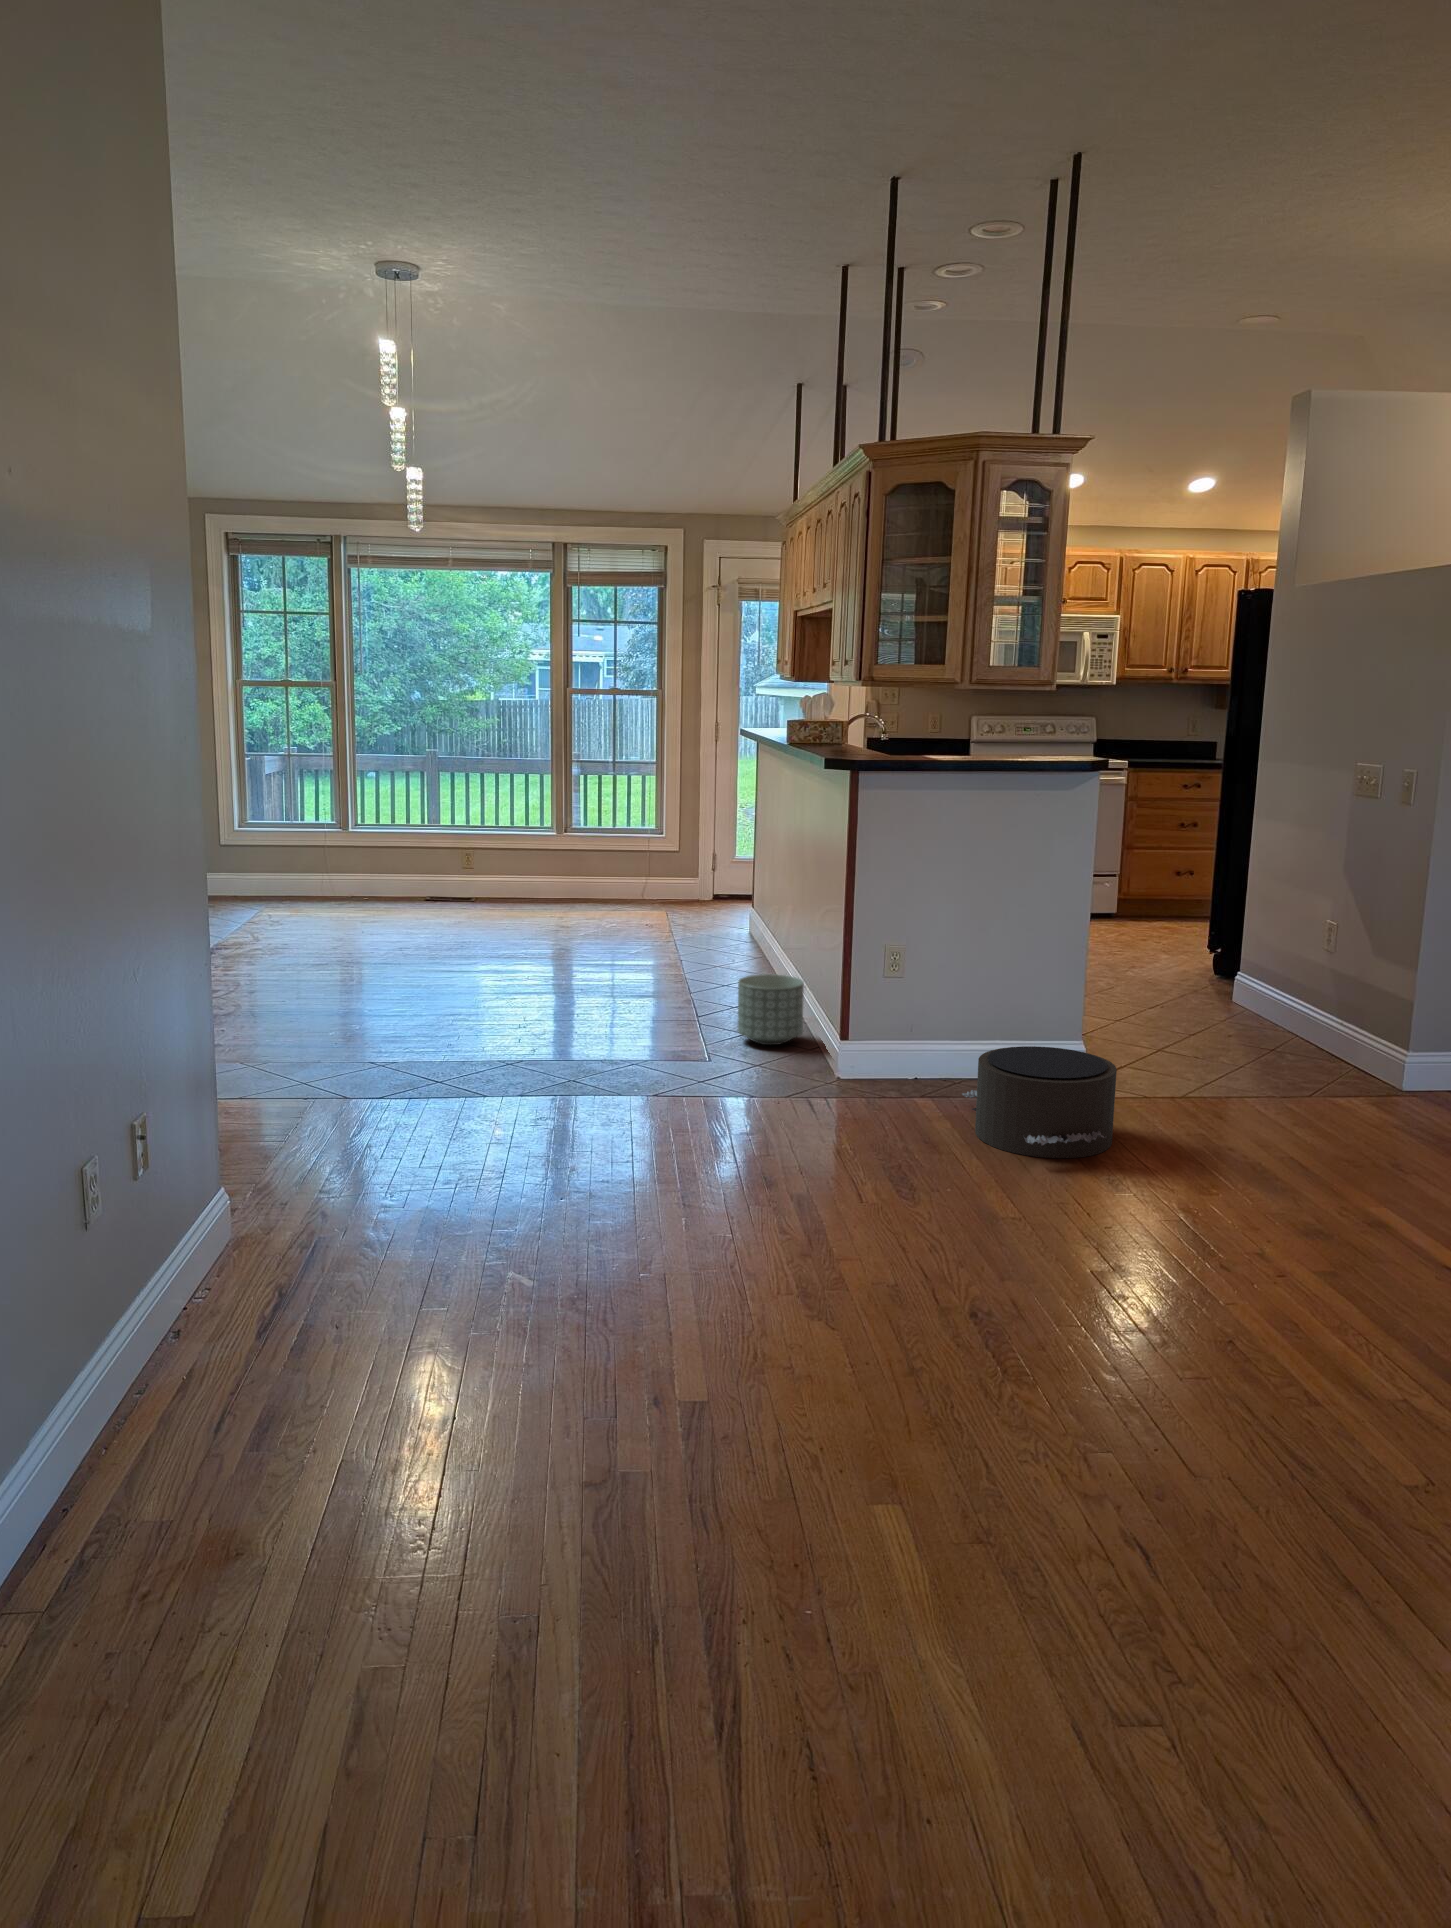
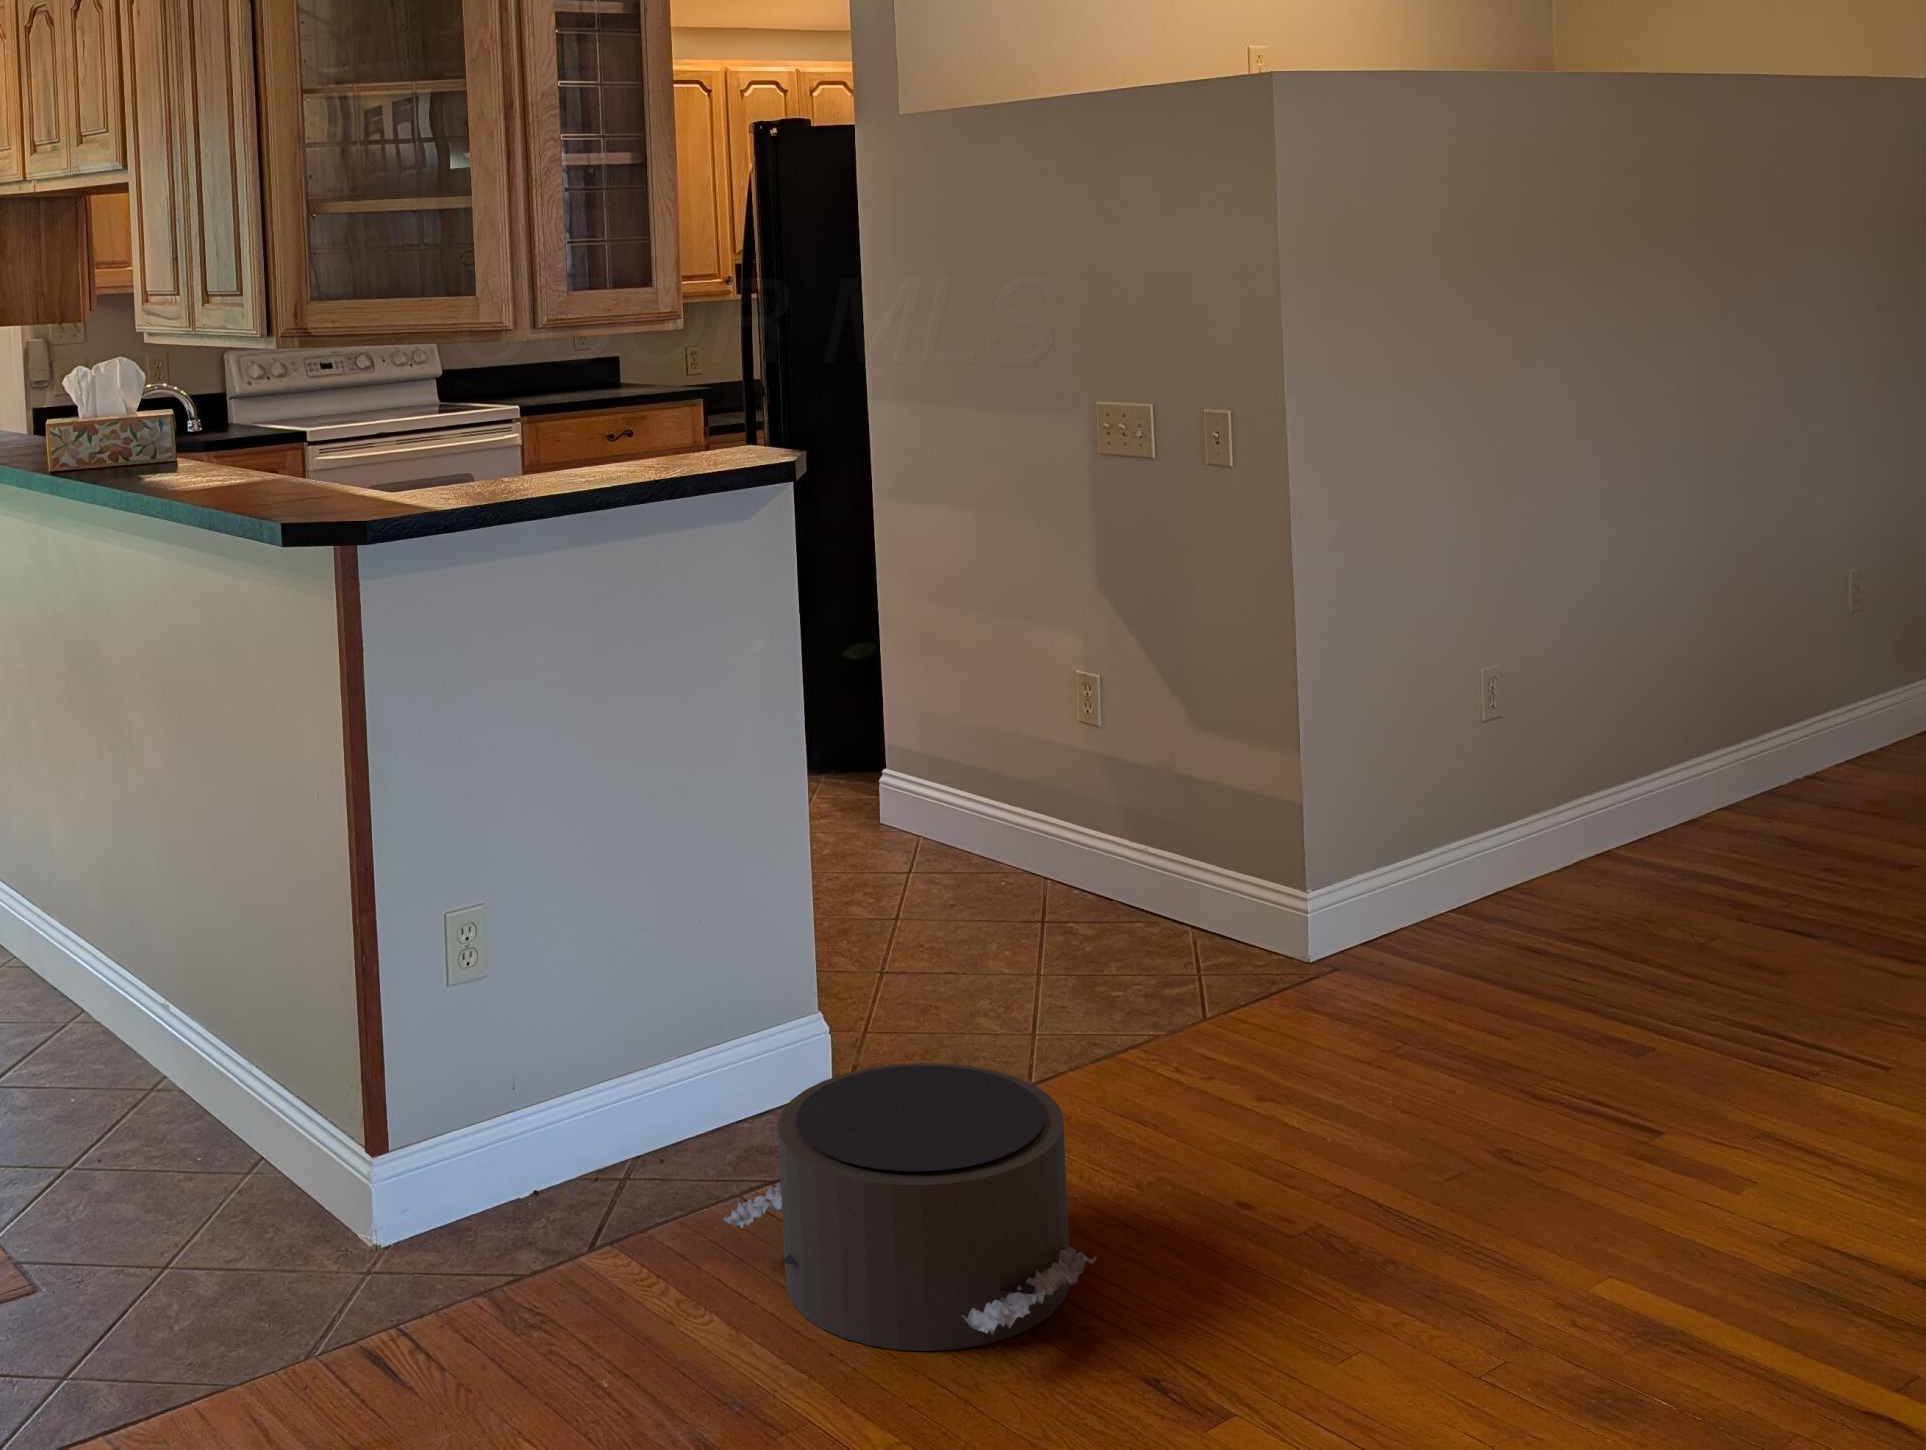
planter: present [737,974,804,1045] -> none [66,997,228,1177]

